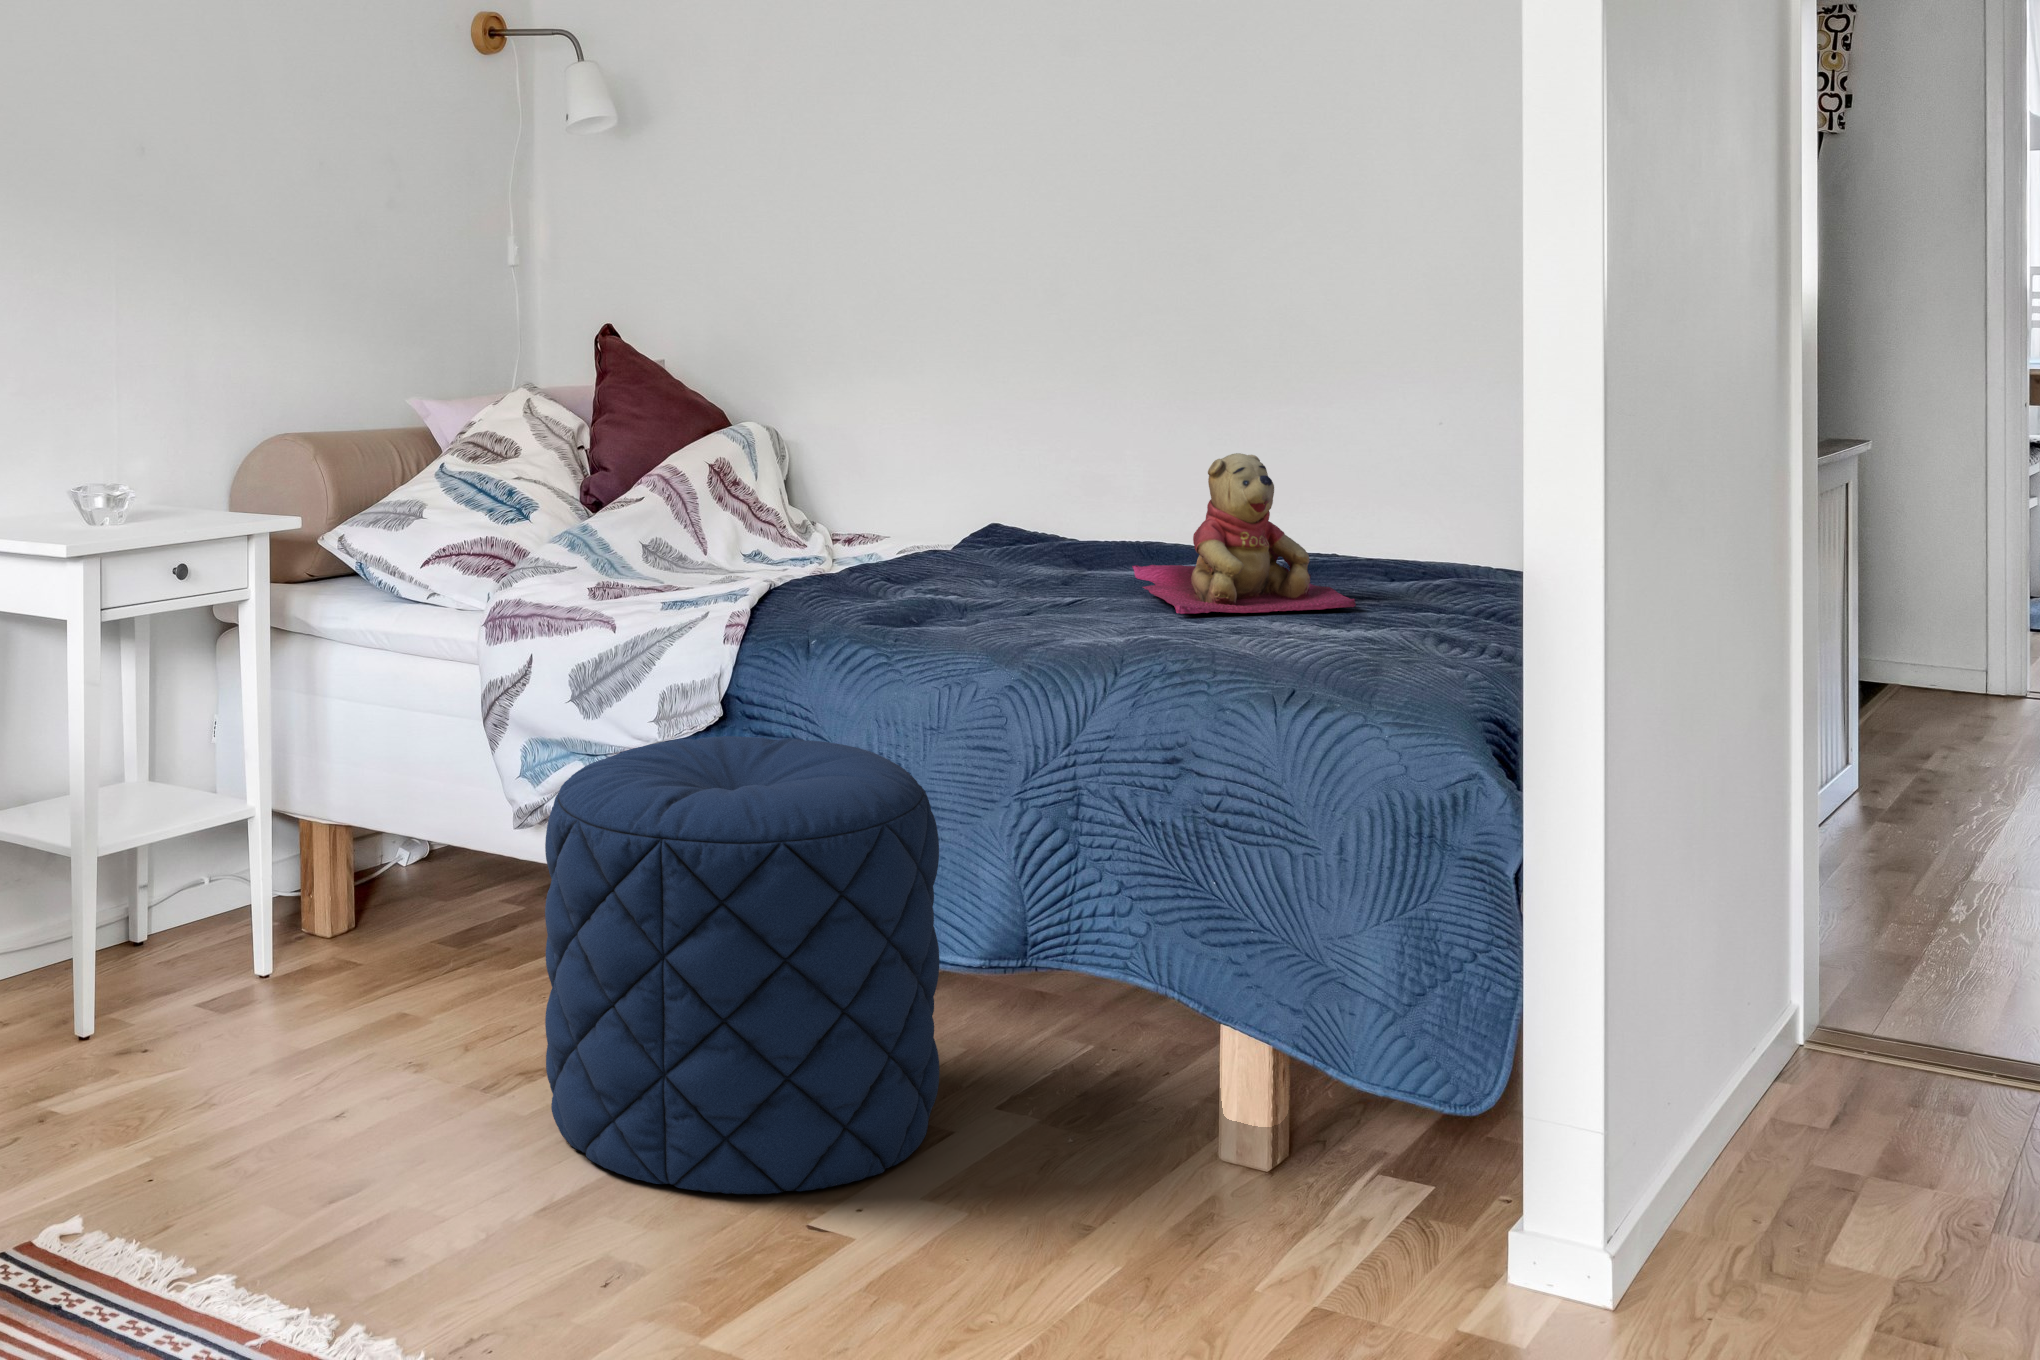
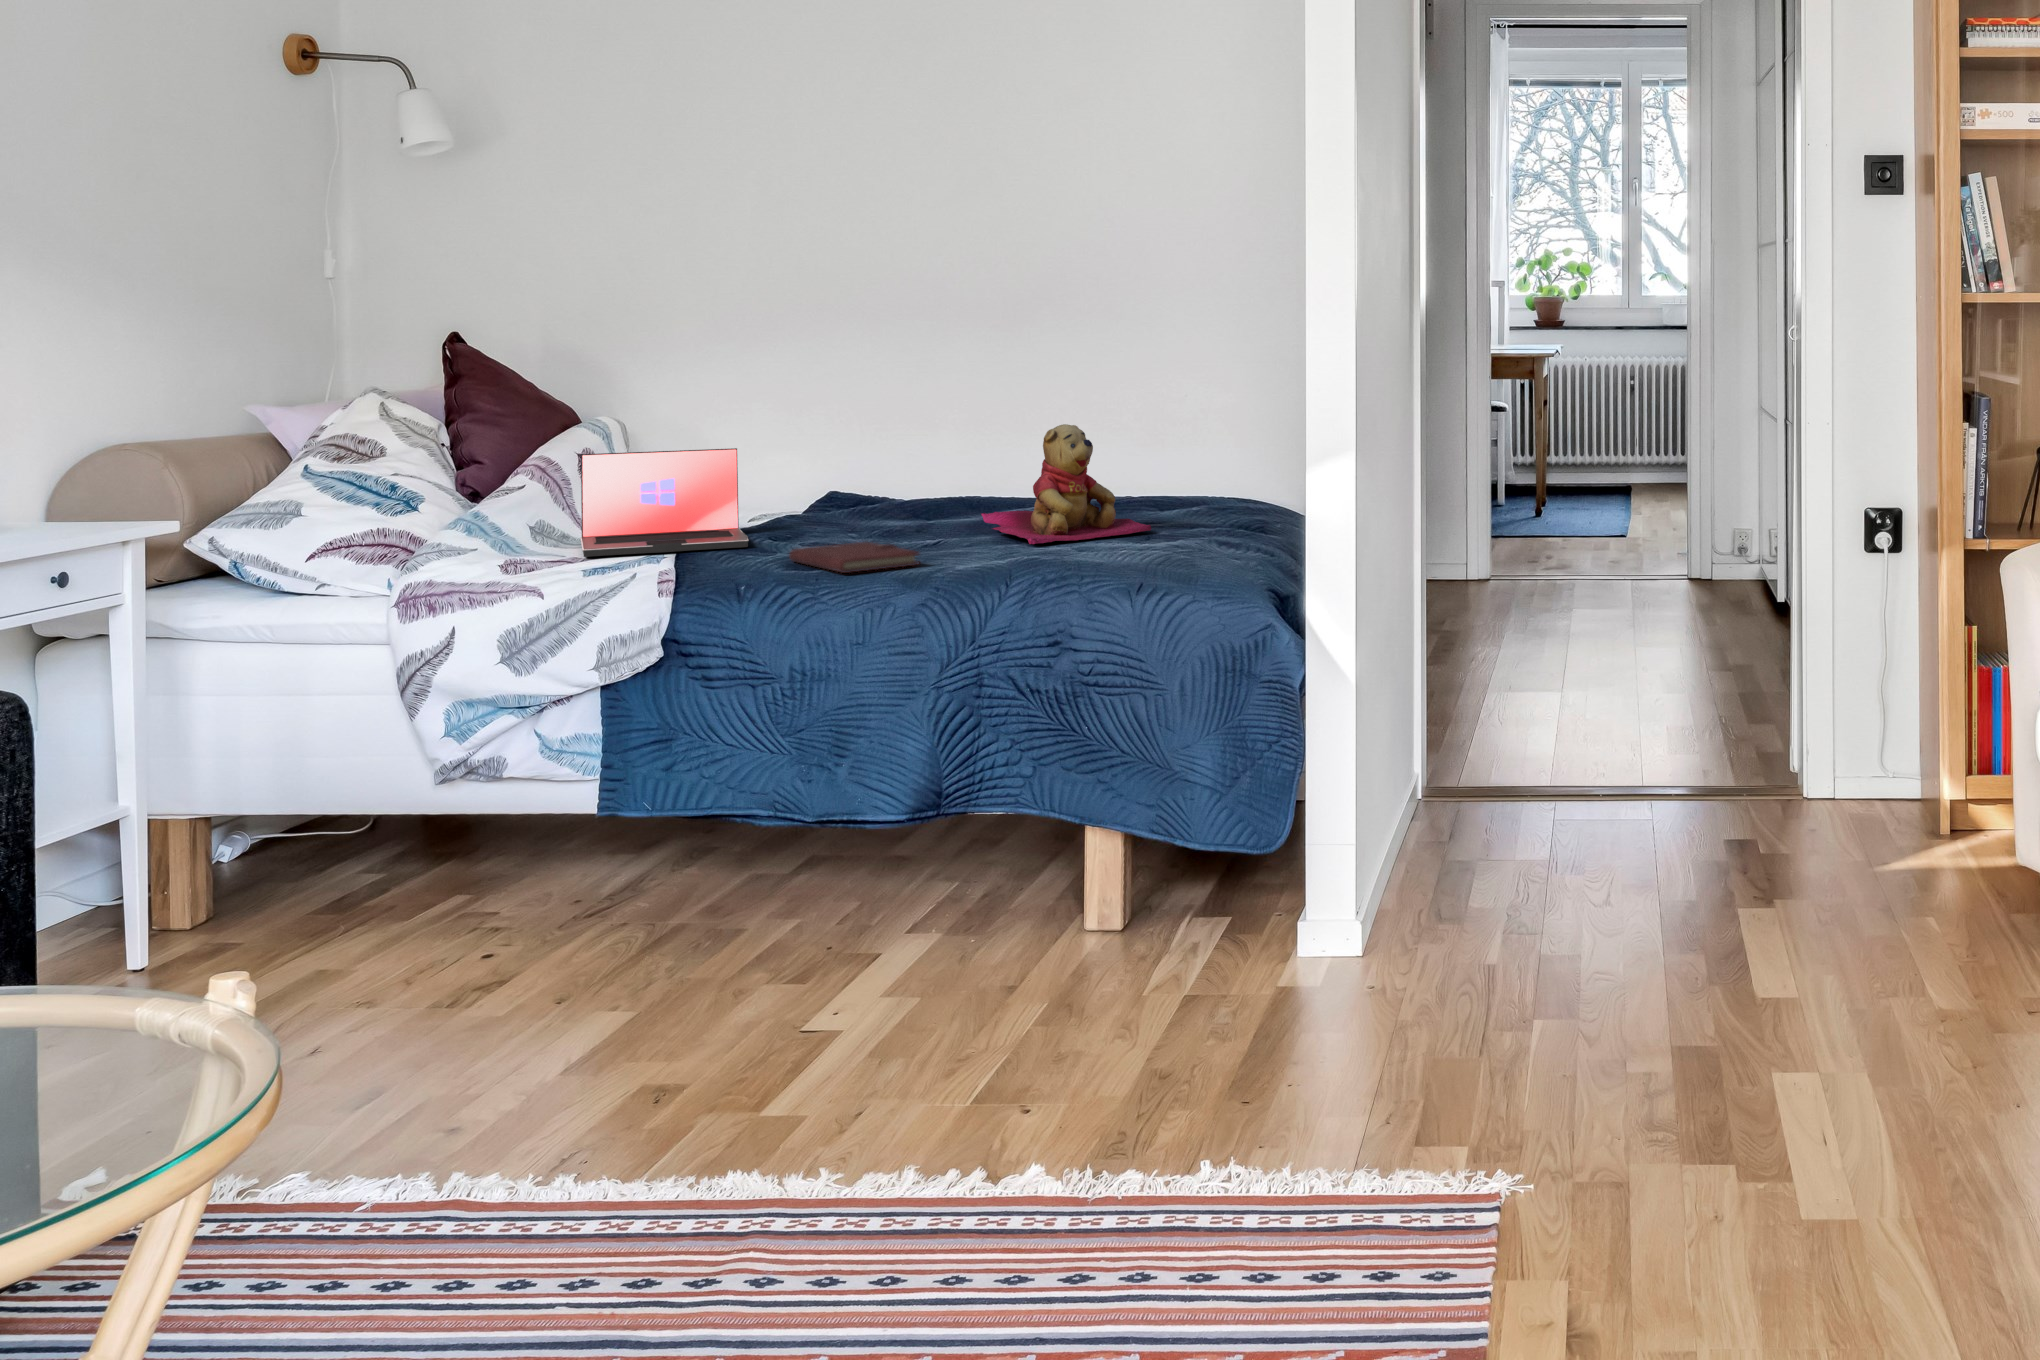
laptop: none [671,465,854,587] -> present [580,448,748,557]
notebook: none [875,593,1020,634] -> present [789,542,919,573]
pouf: present [545,736,939,1194] -> none [529,665,879,1032]

